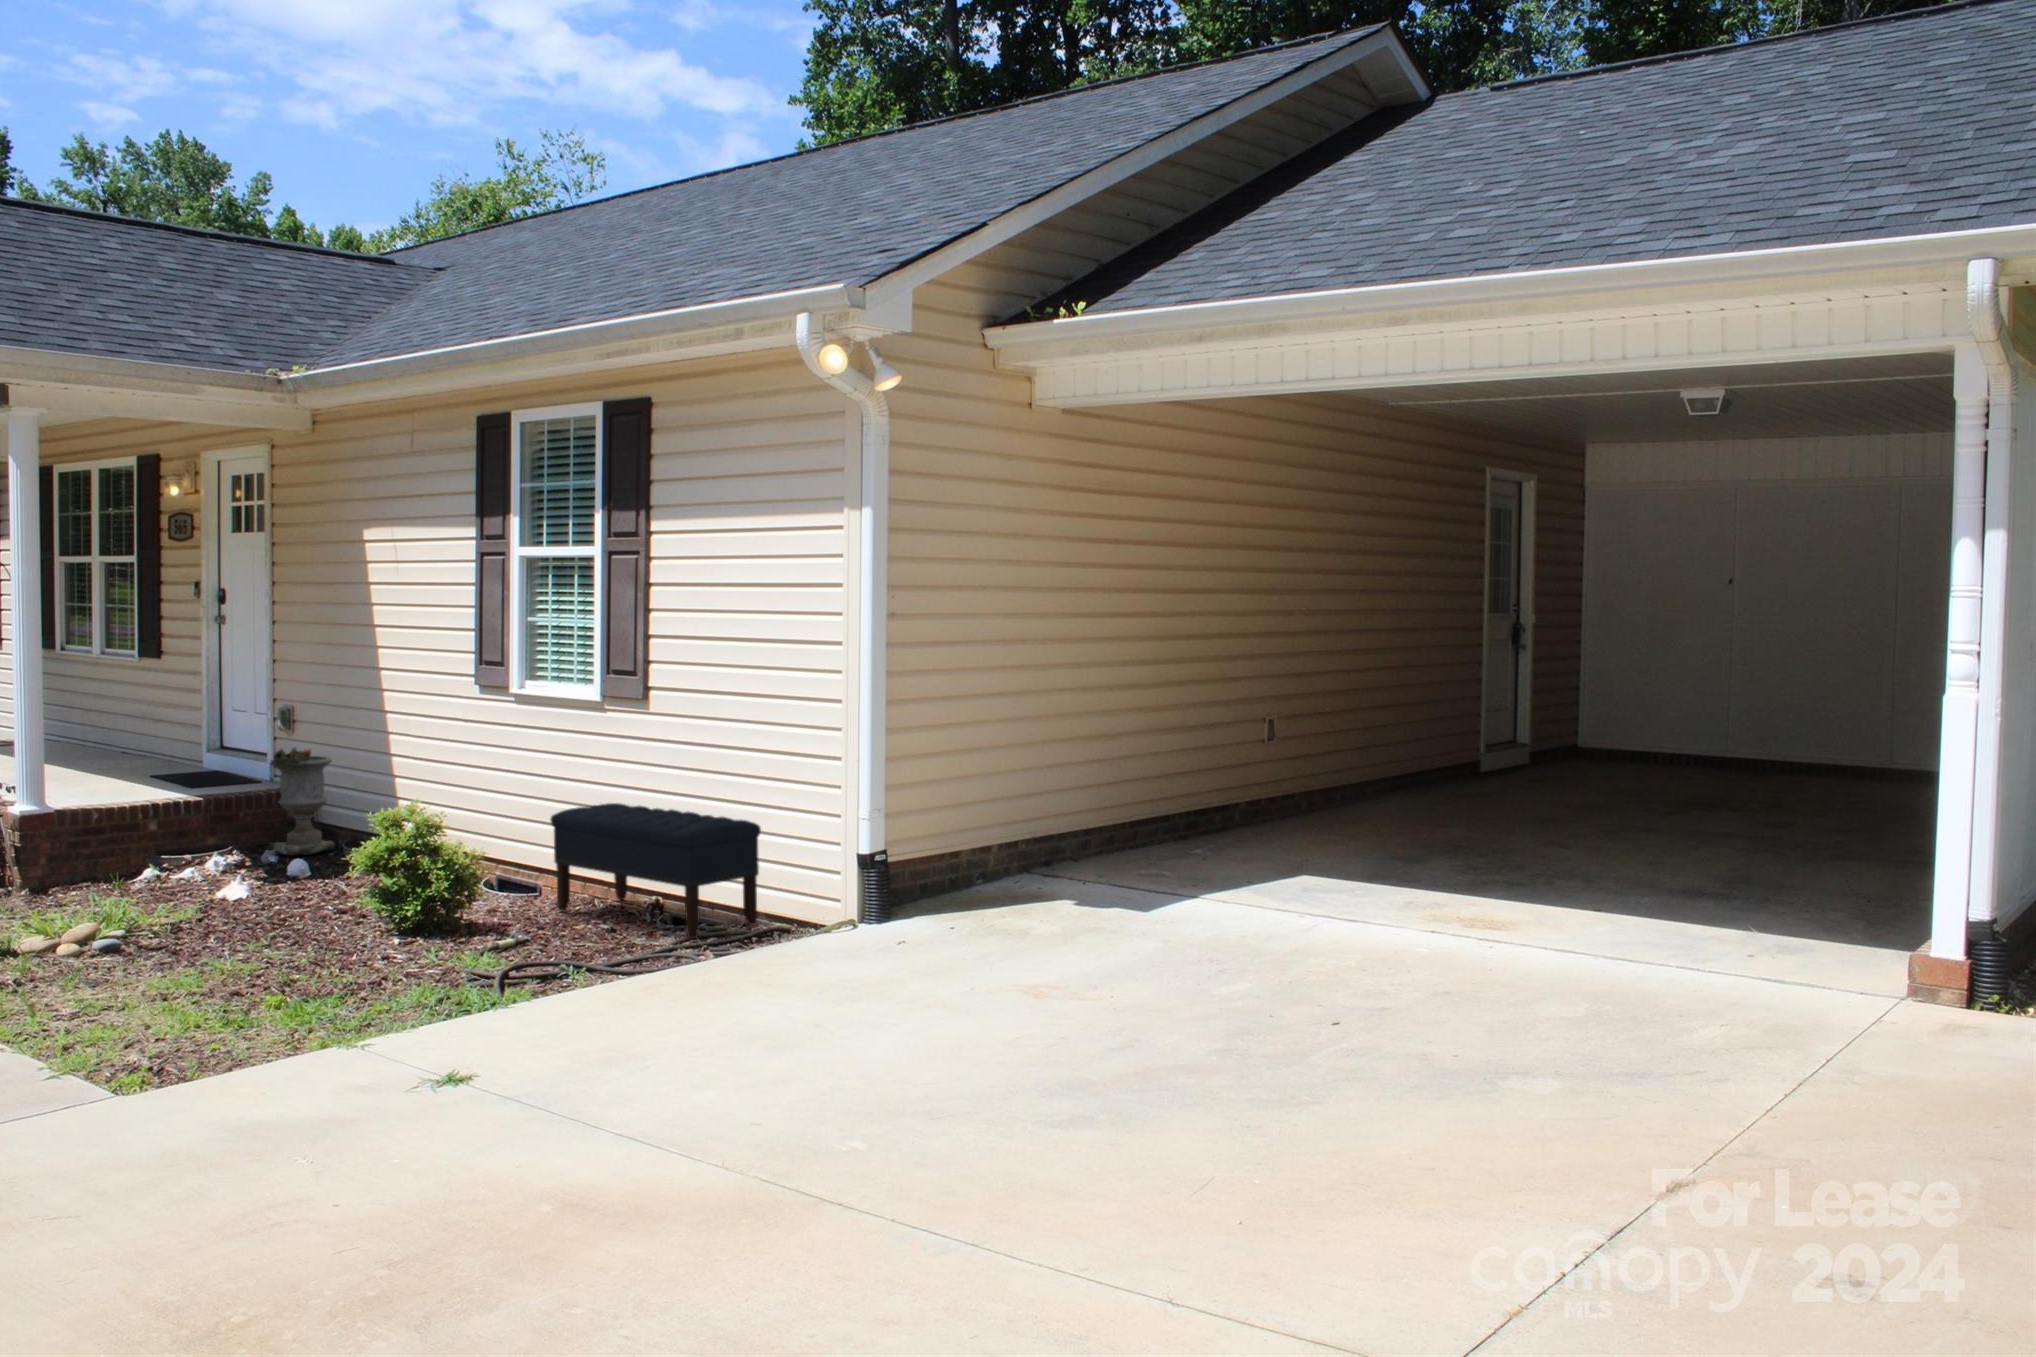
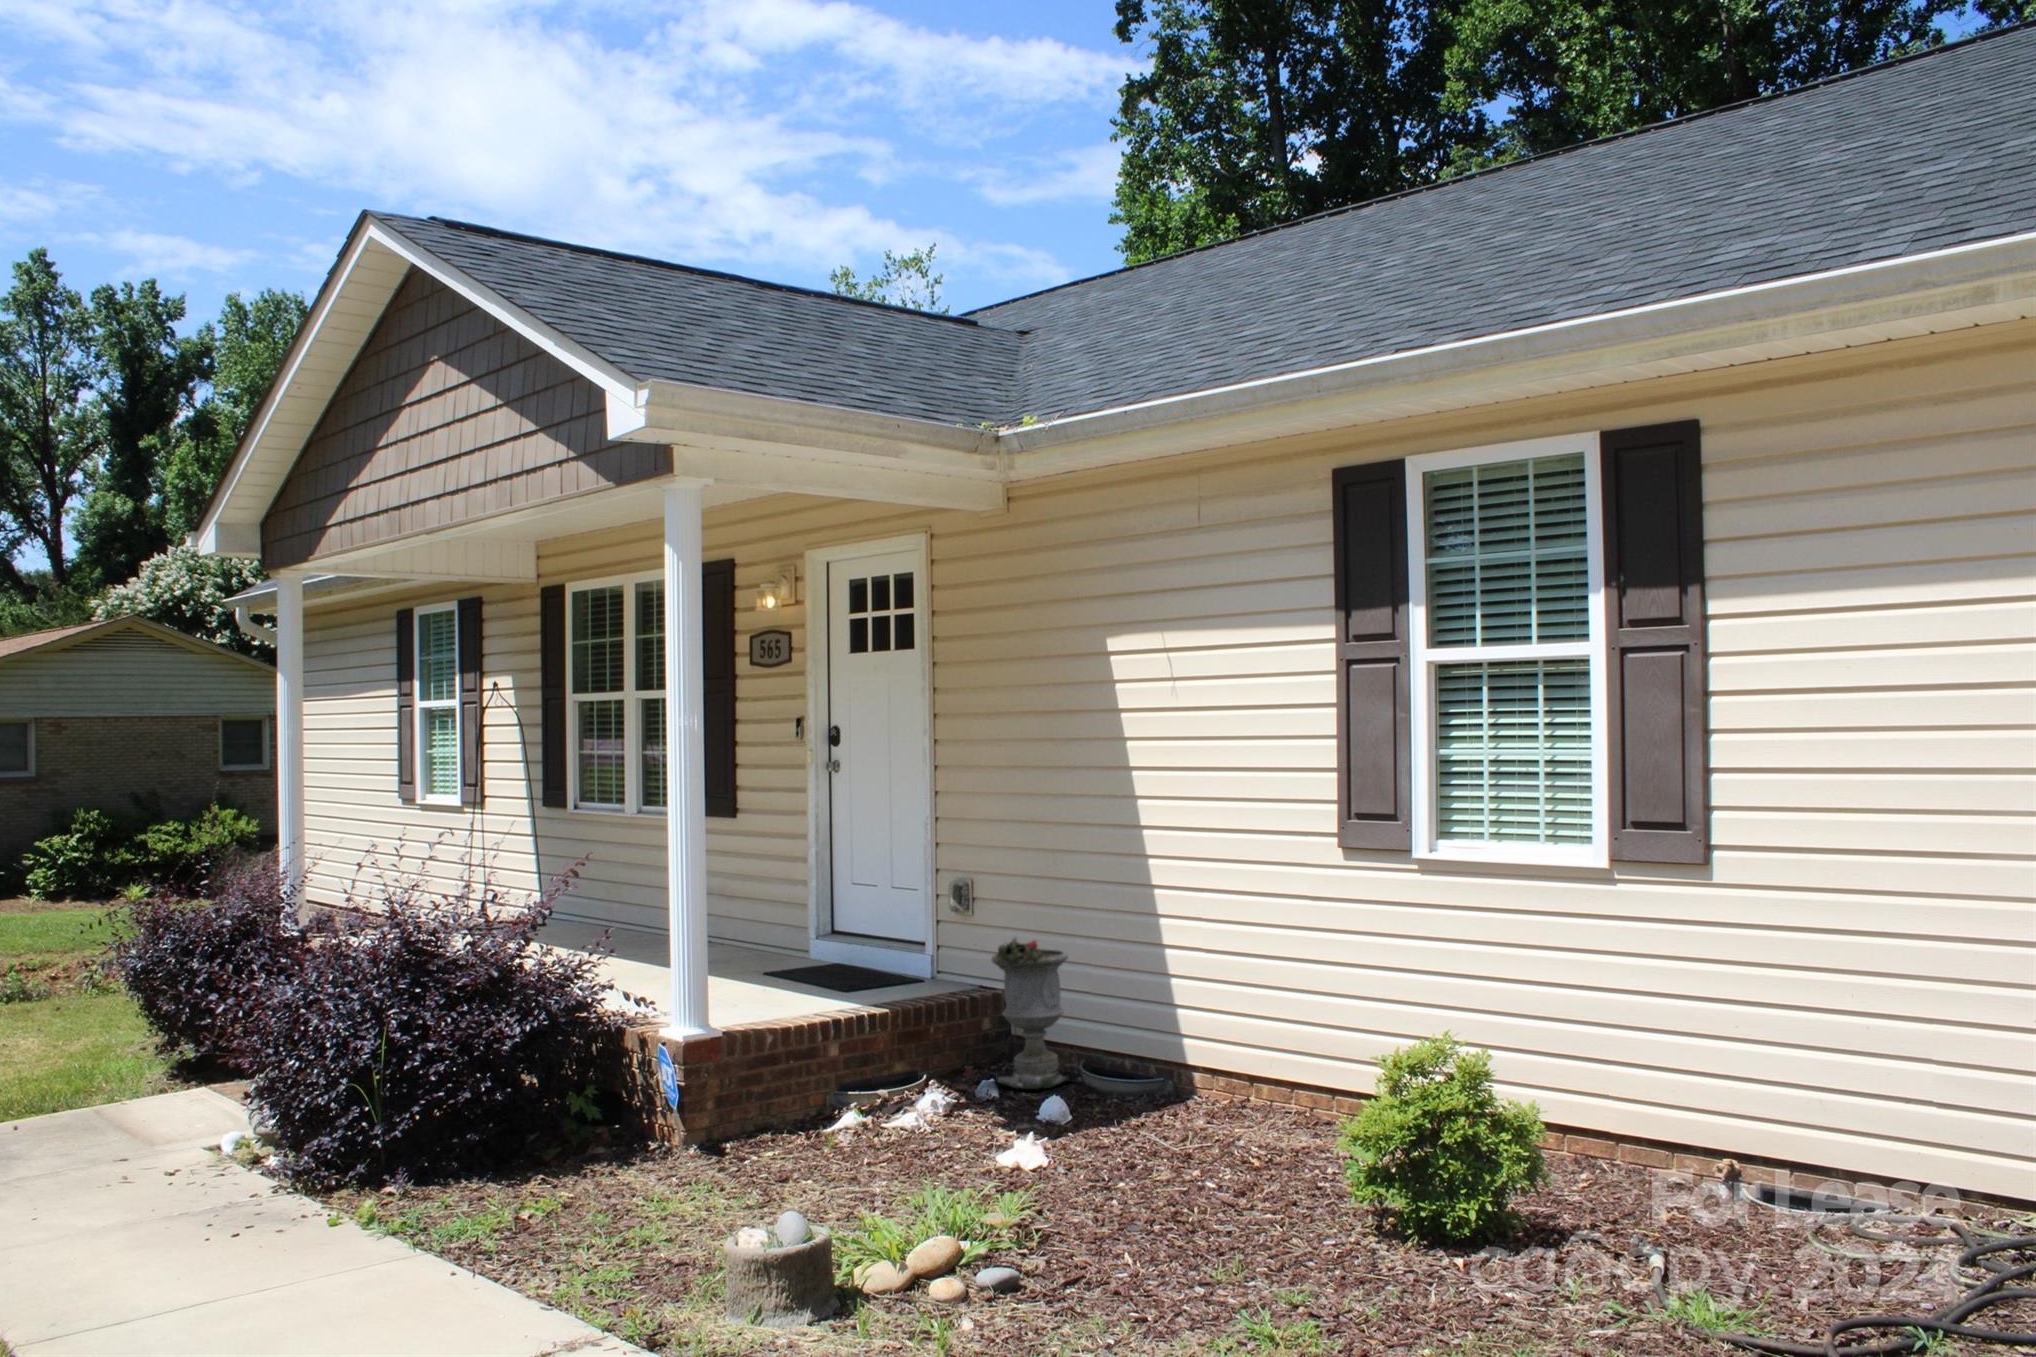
bench: present [550,803,761,939] -> none [1604,1022,2003,1245]

